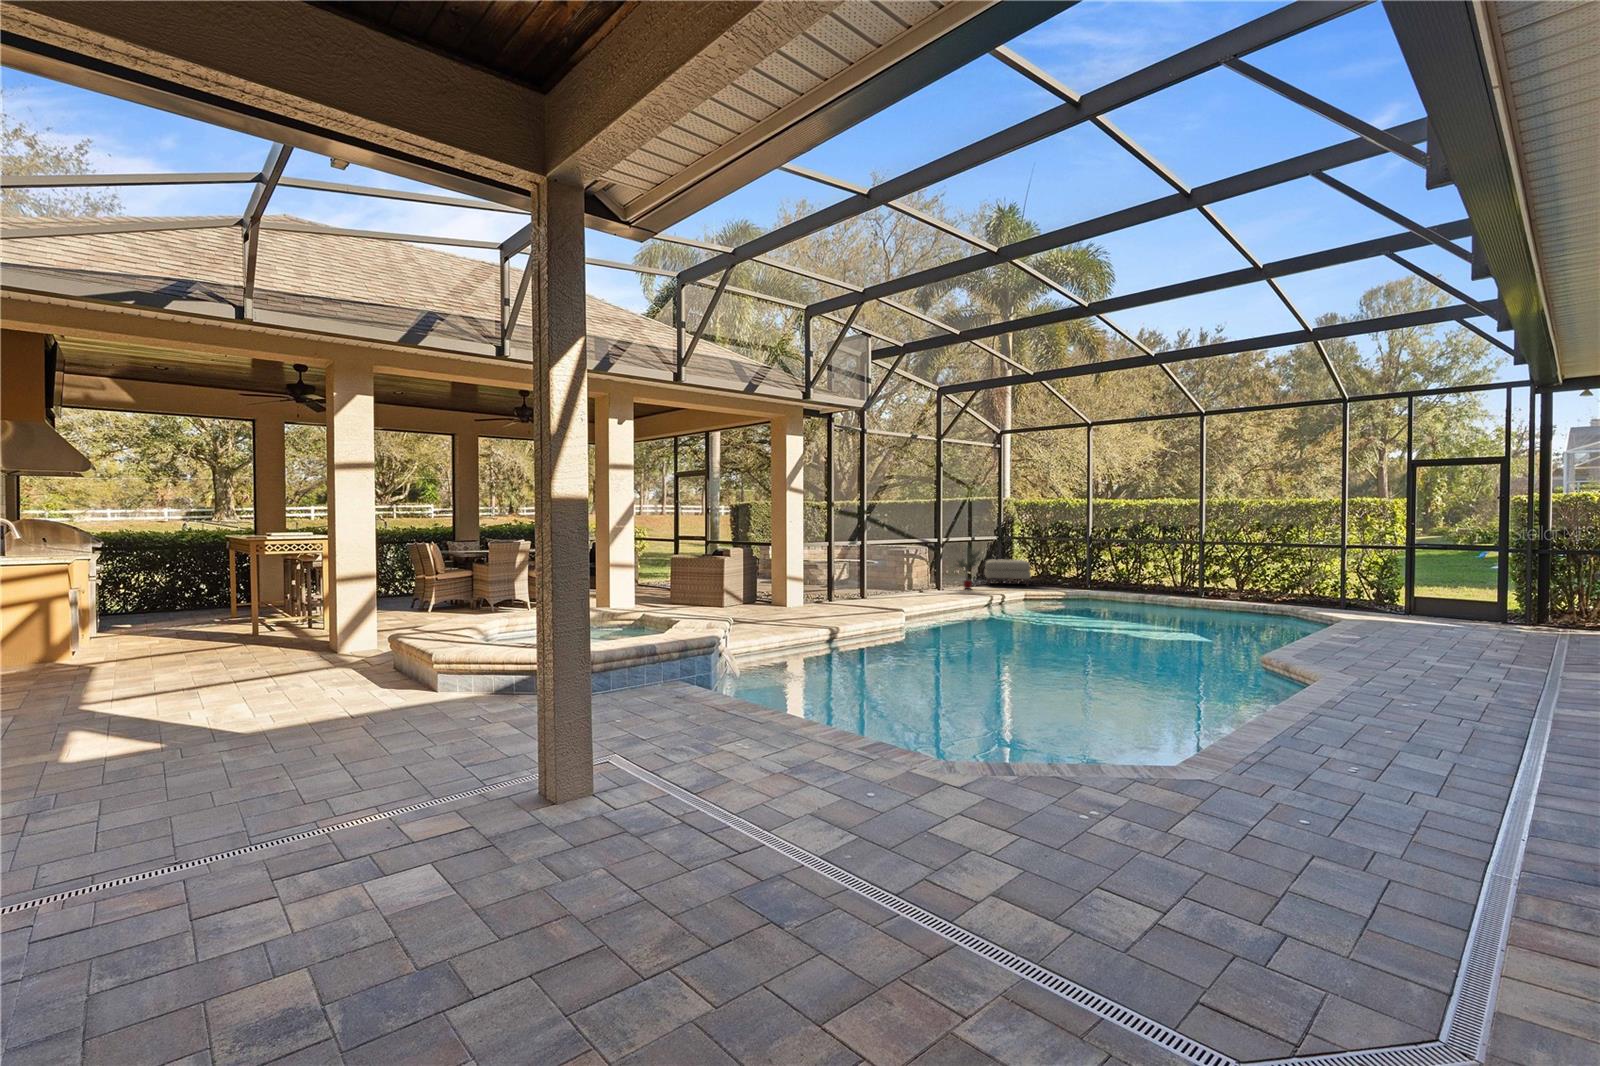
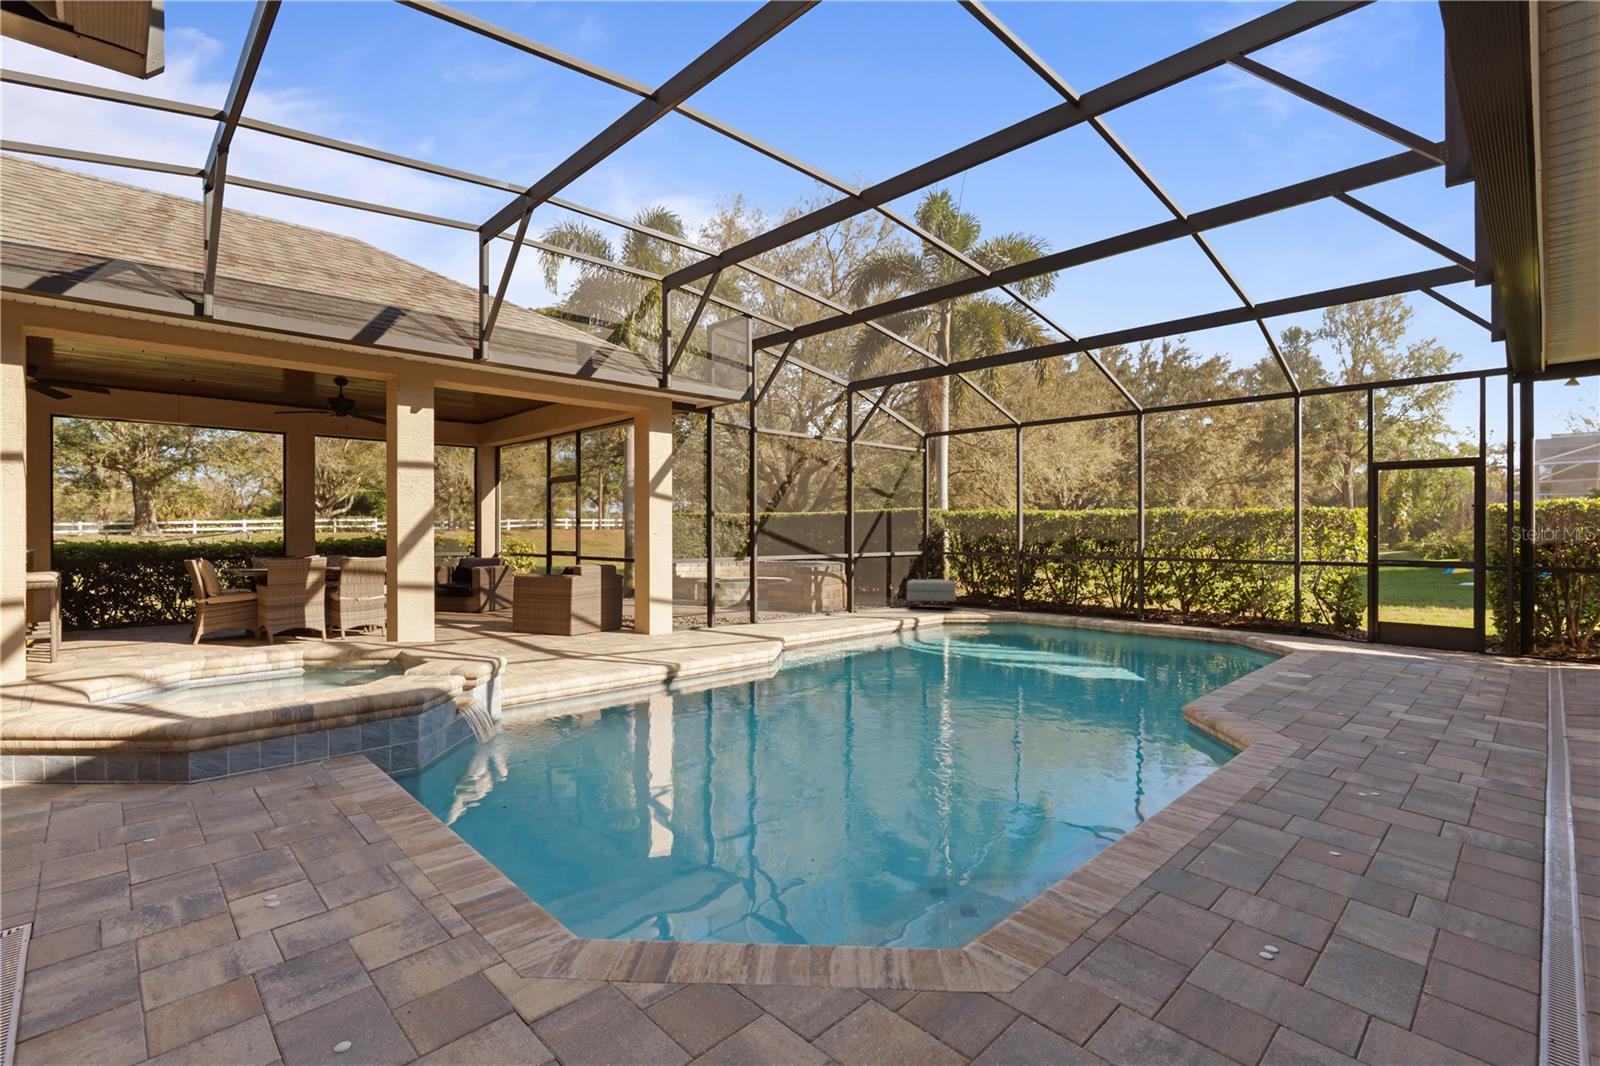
potted tree: present [955,545,981,589] -> none [866,563,898,613]

